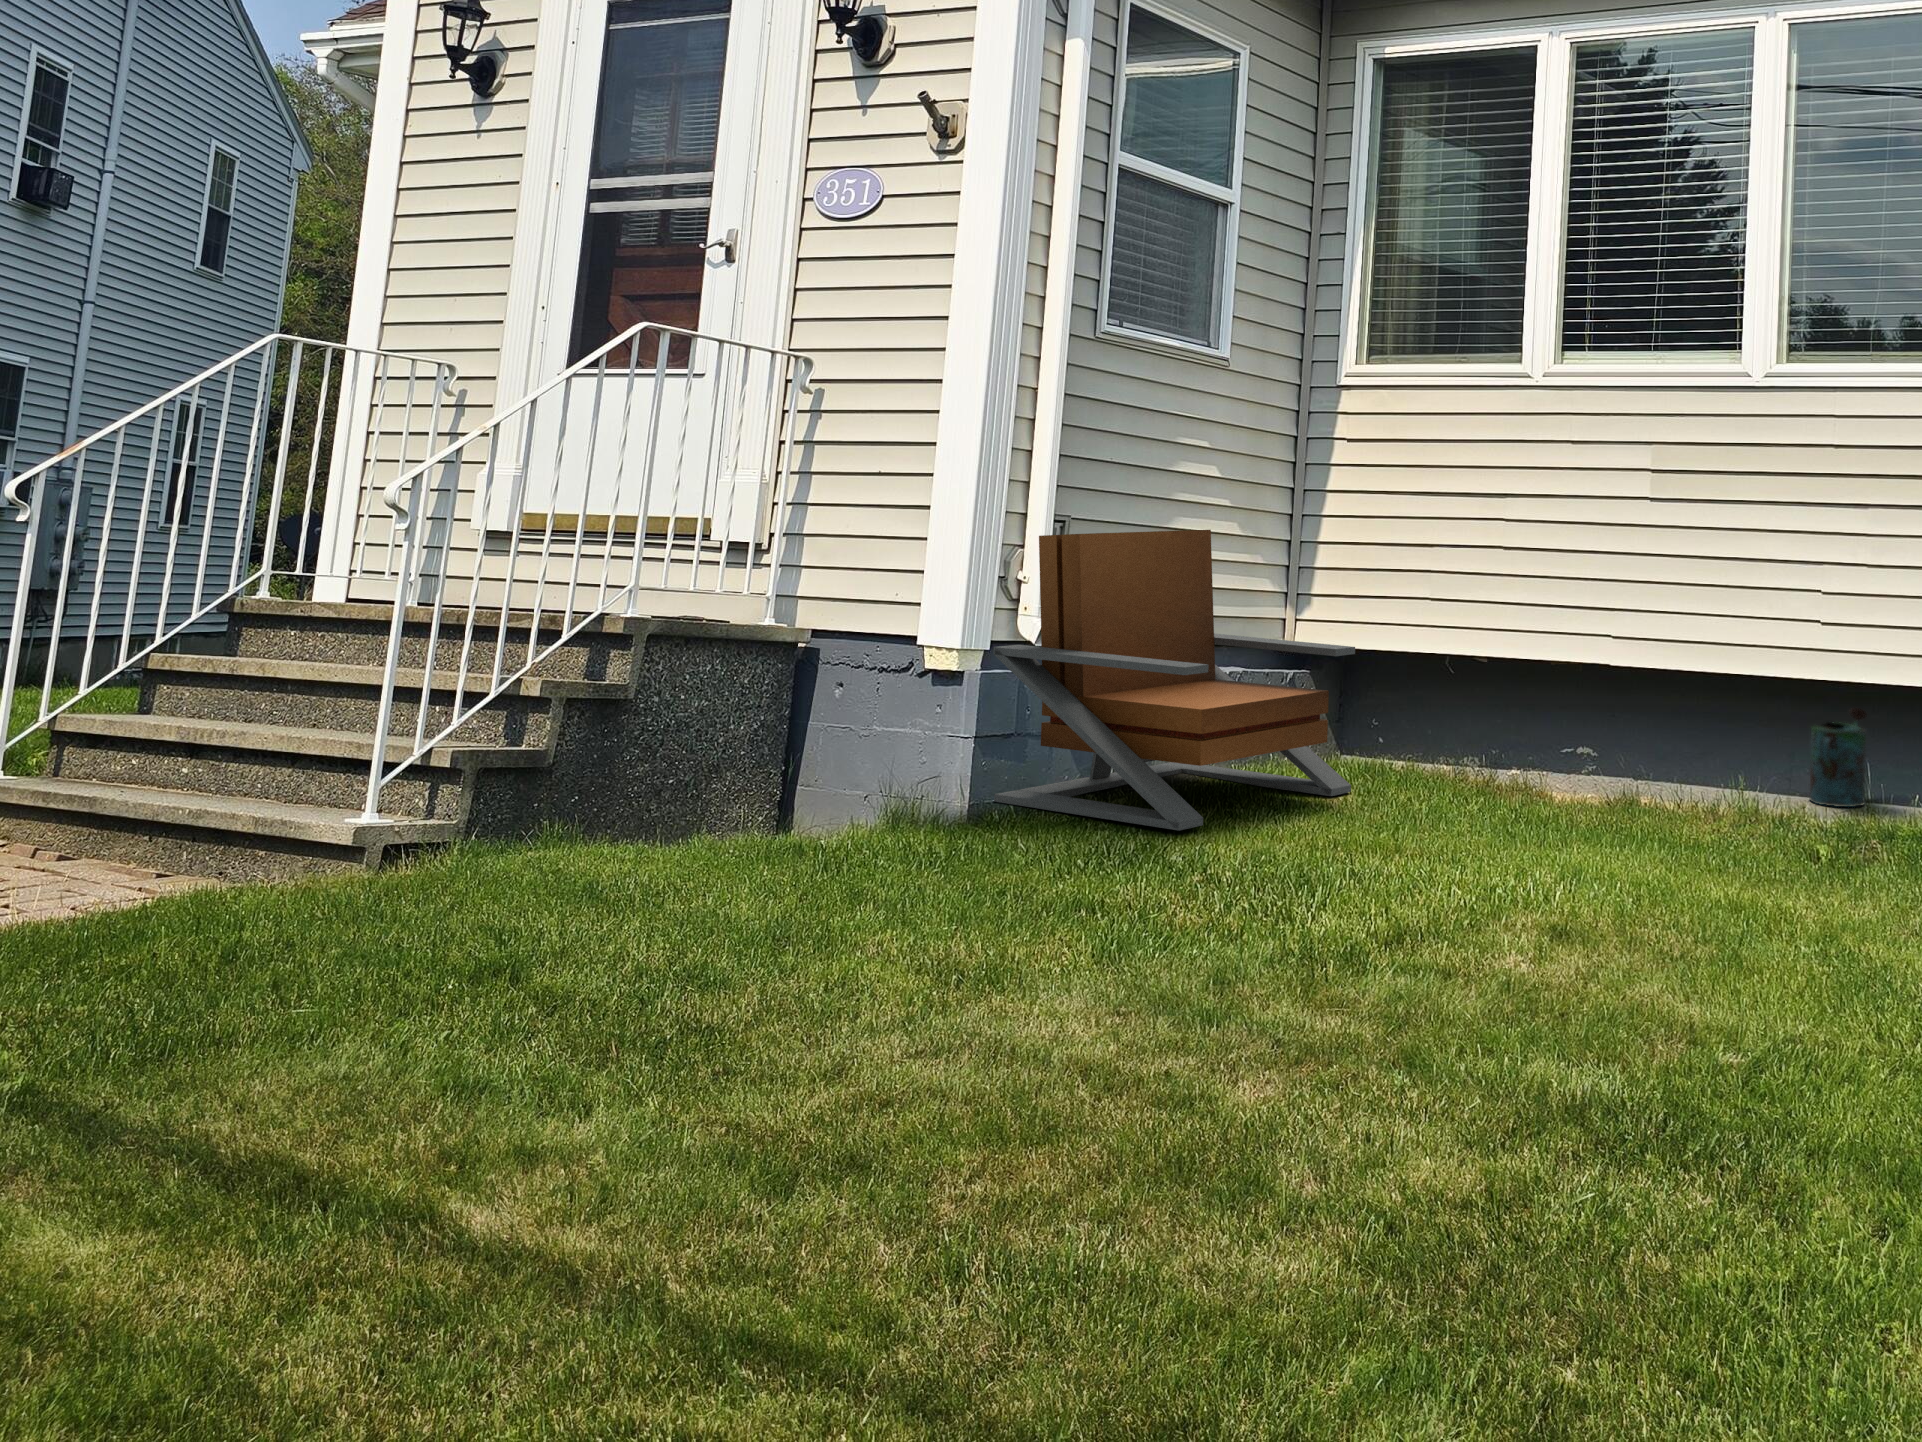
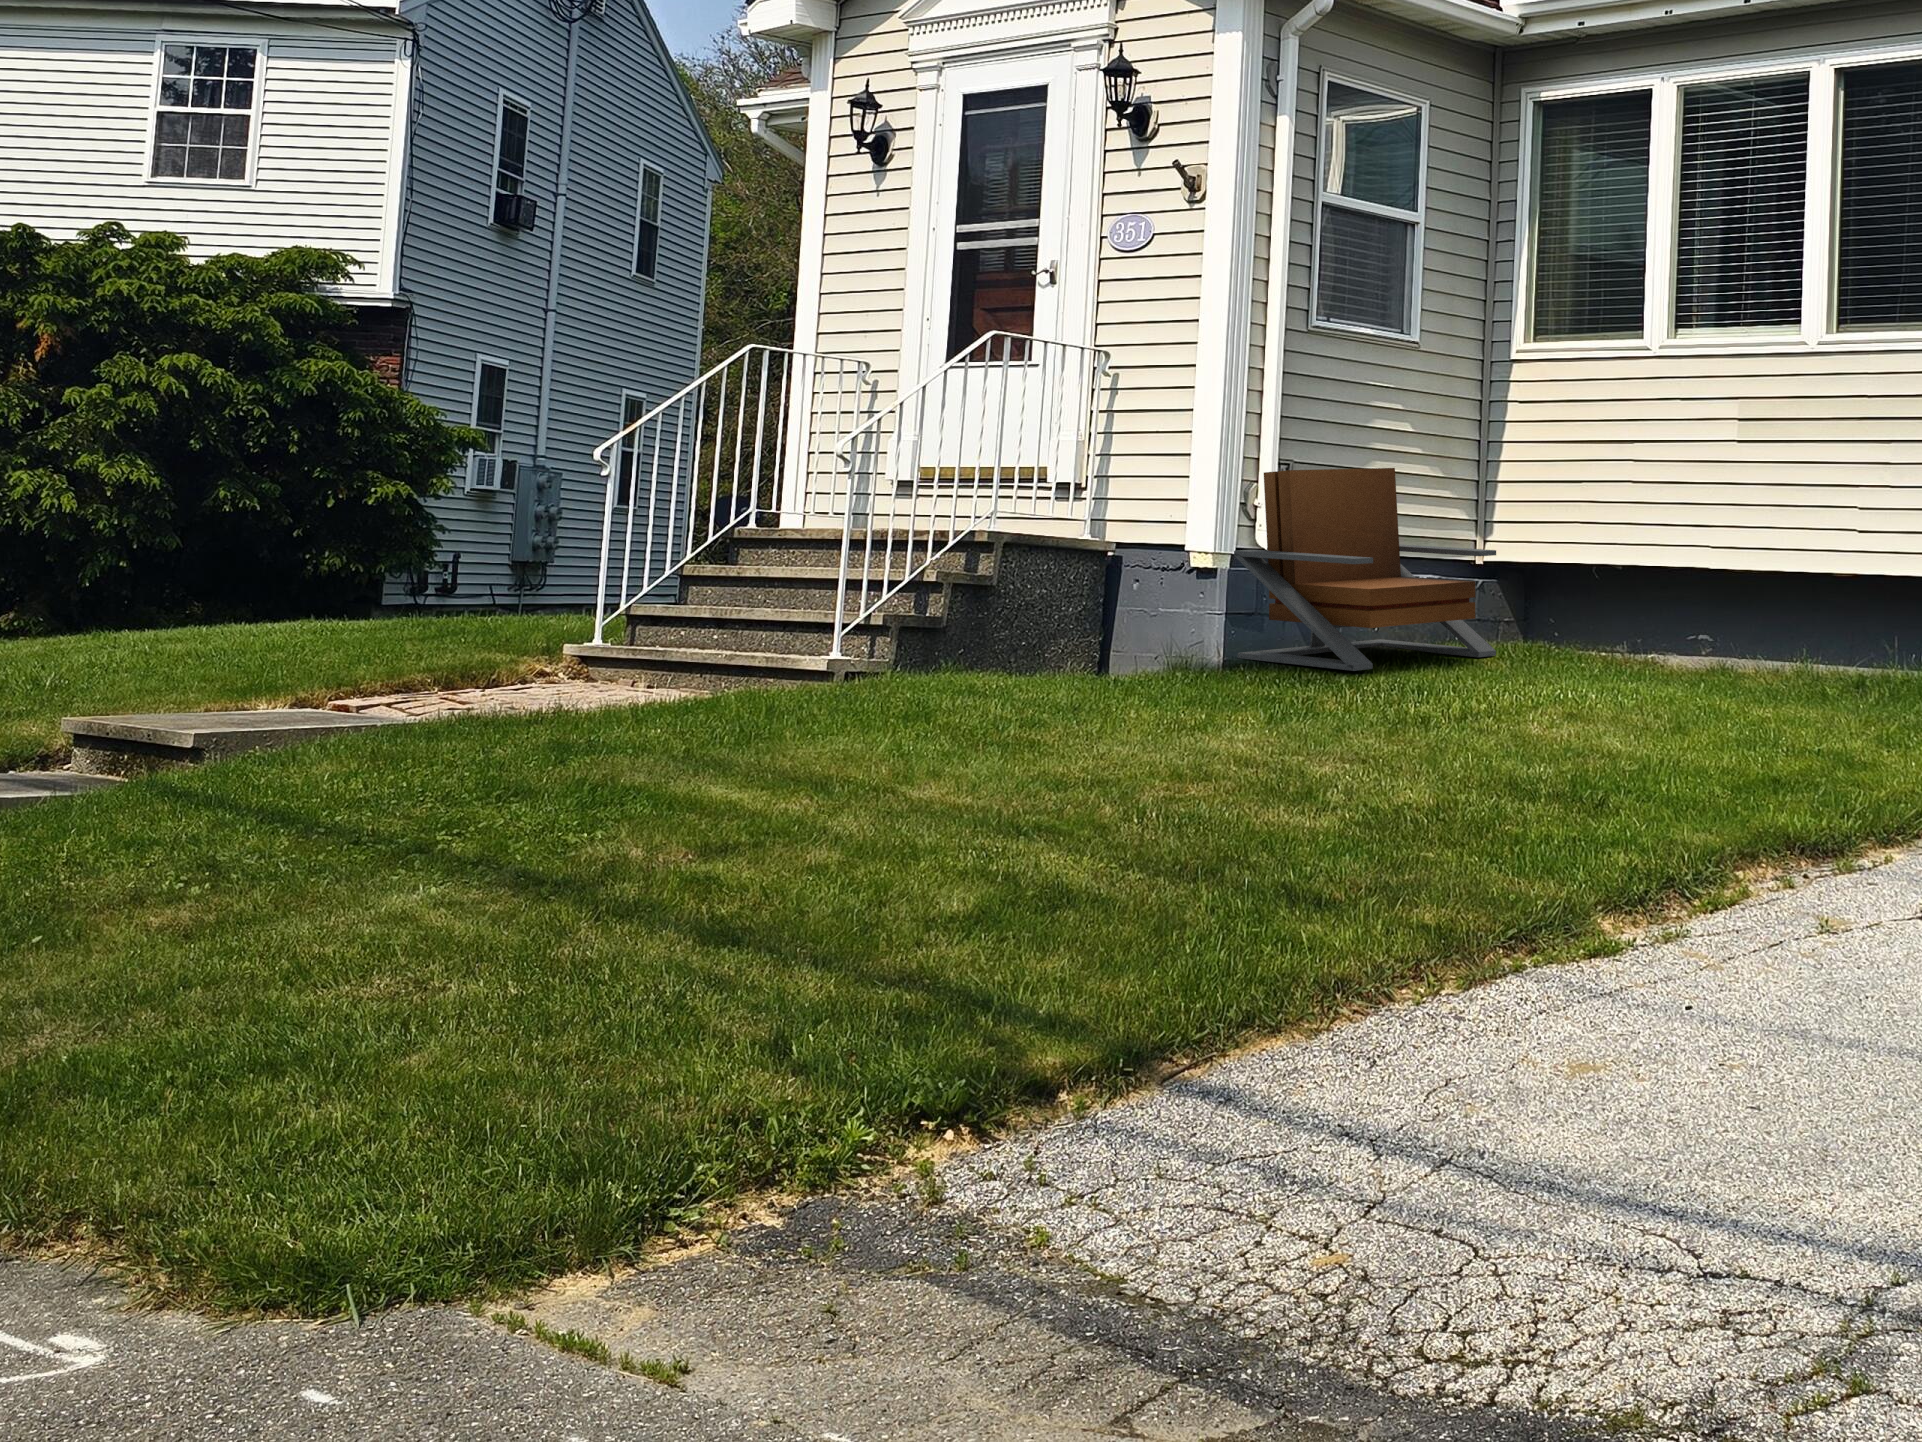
watering can: present [1810,708,1867,807] -> none [1846,595,1900,666]

